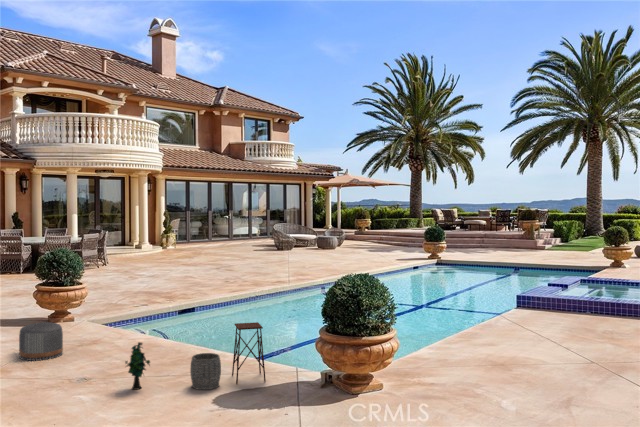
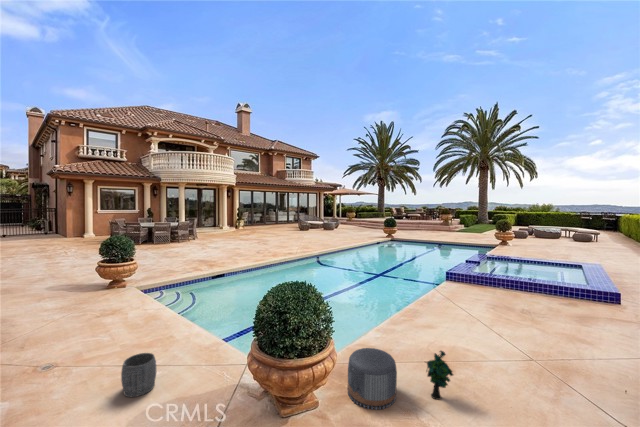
pouf: present [19,322,63,361] -> present [348,348,397,410]
side table: present [232,322,266,384] -> none [171,320,208,386]
decorative plant: present [125,342,150,390] -> present [426,351,453,400]

